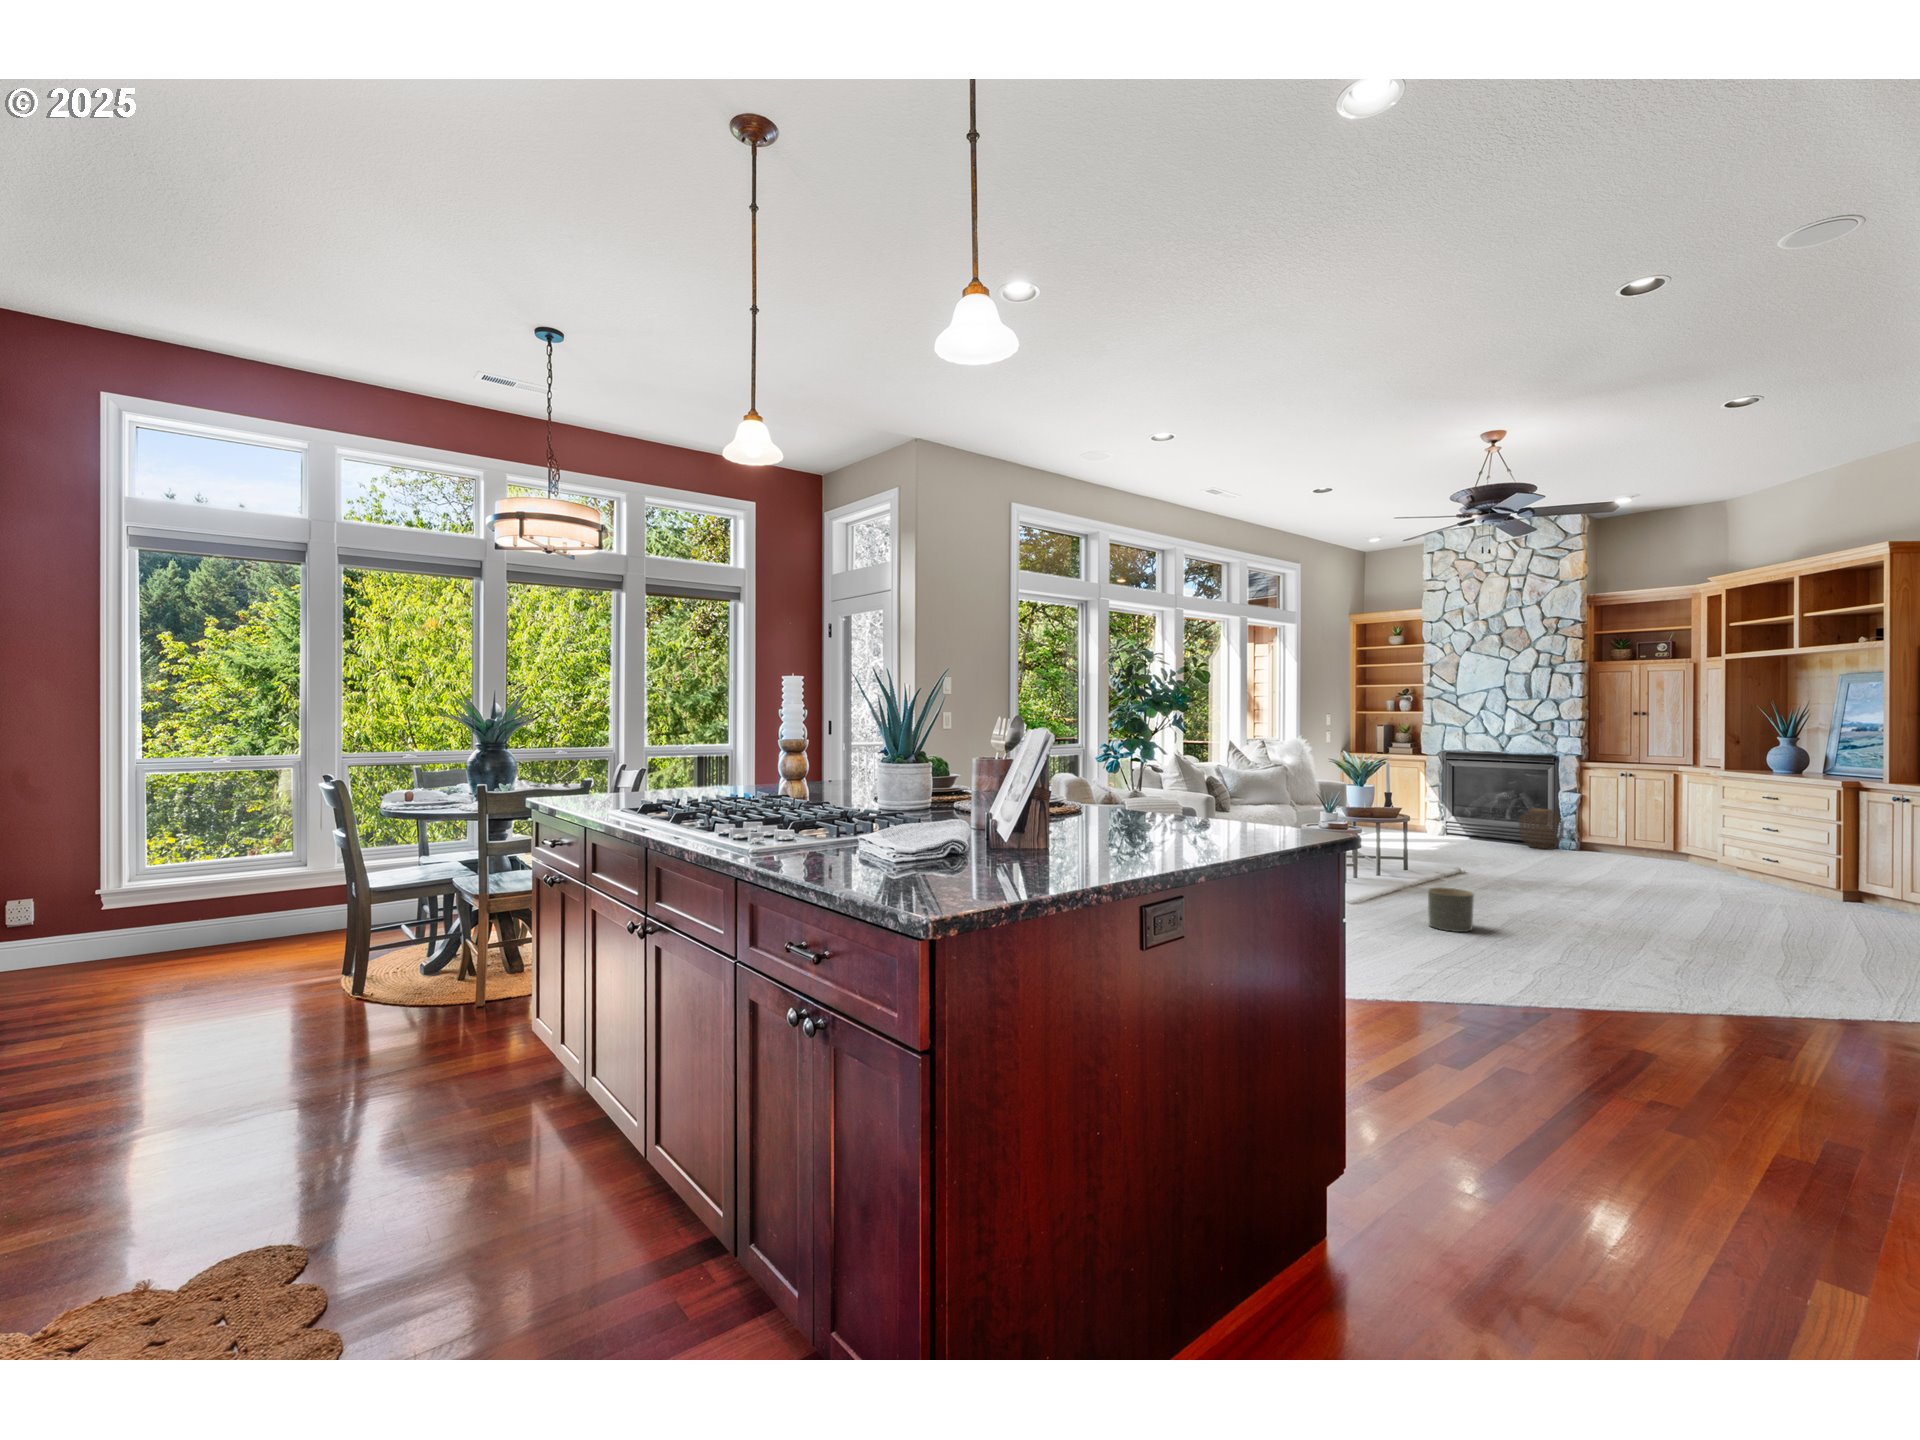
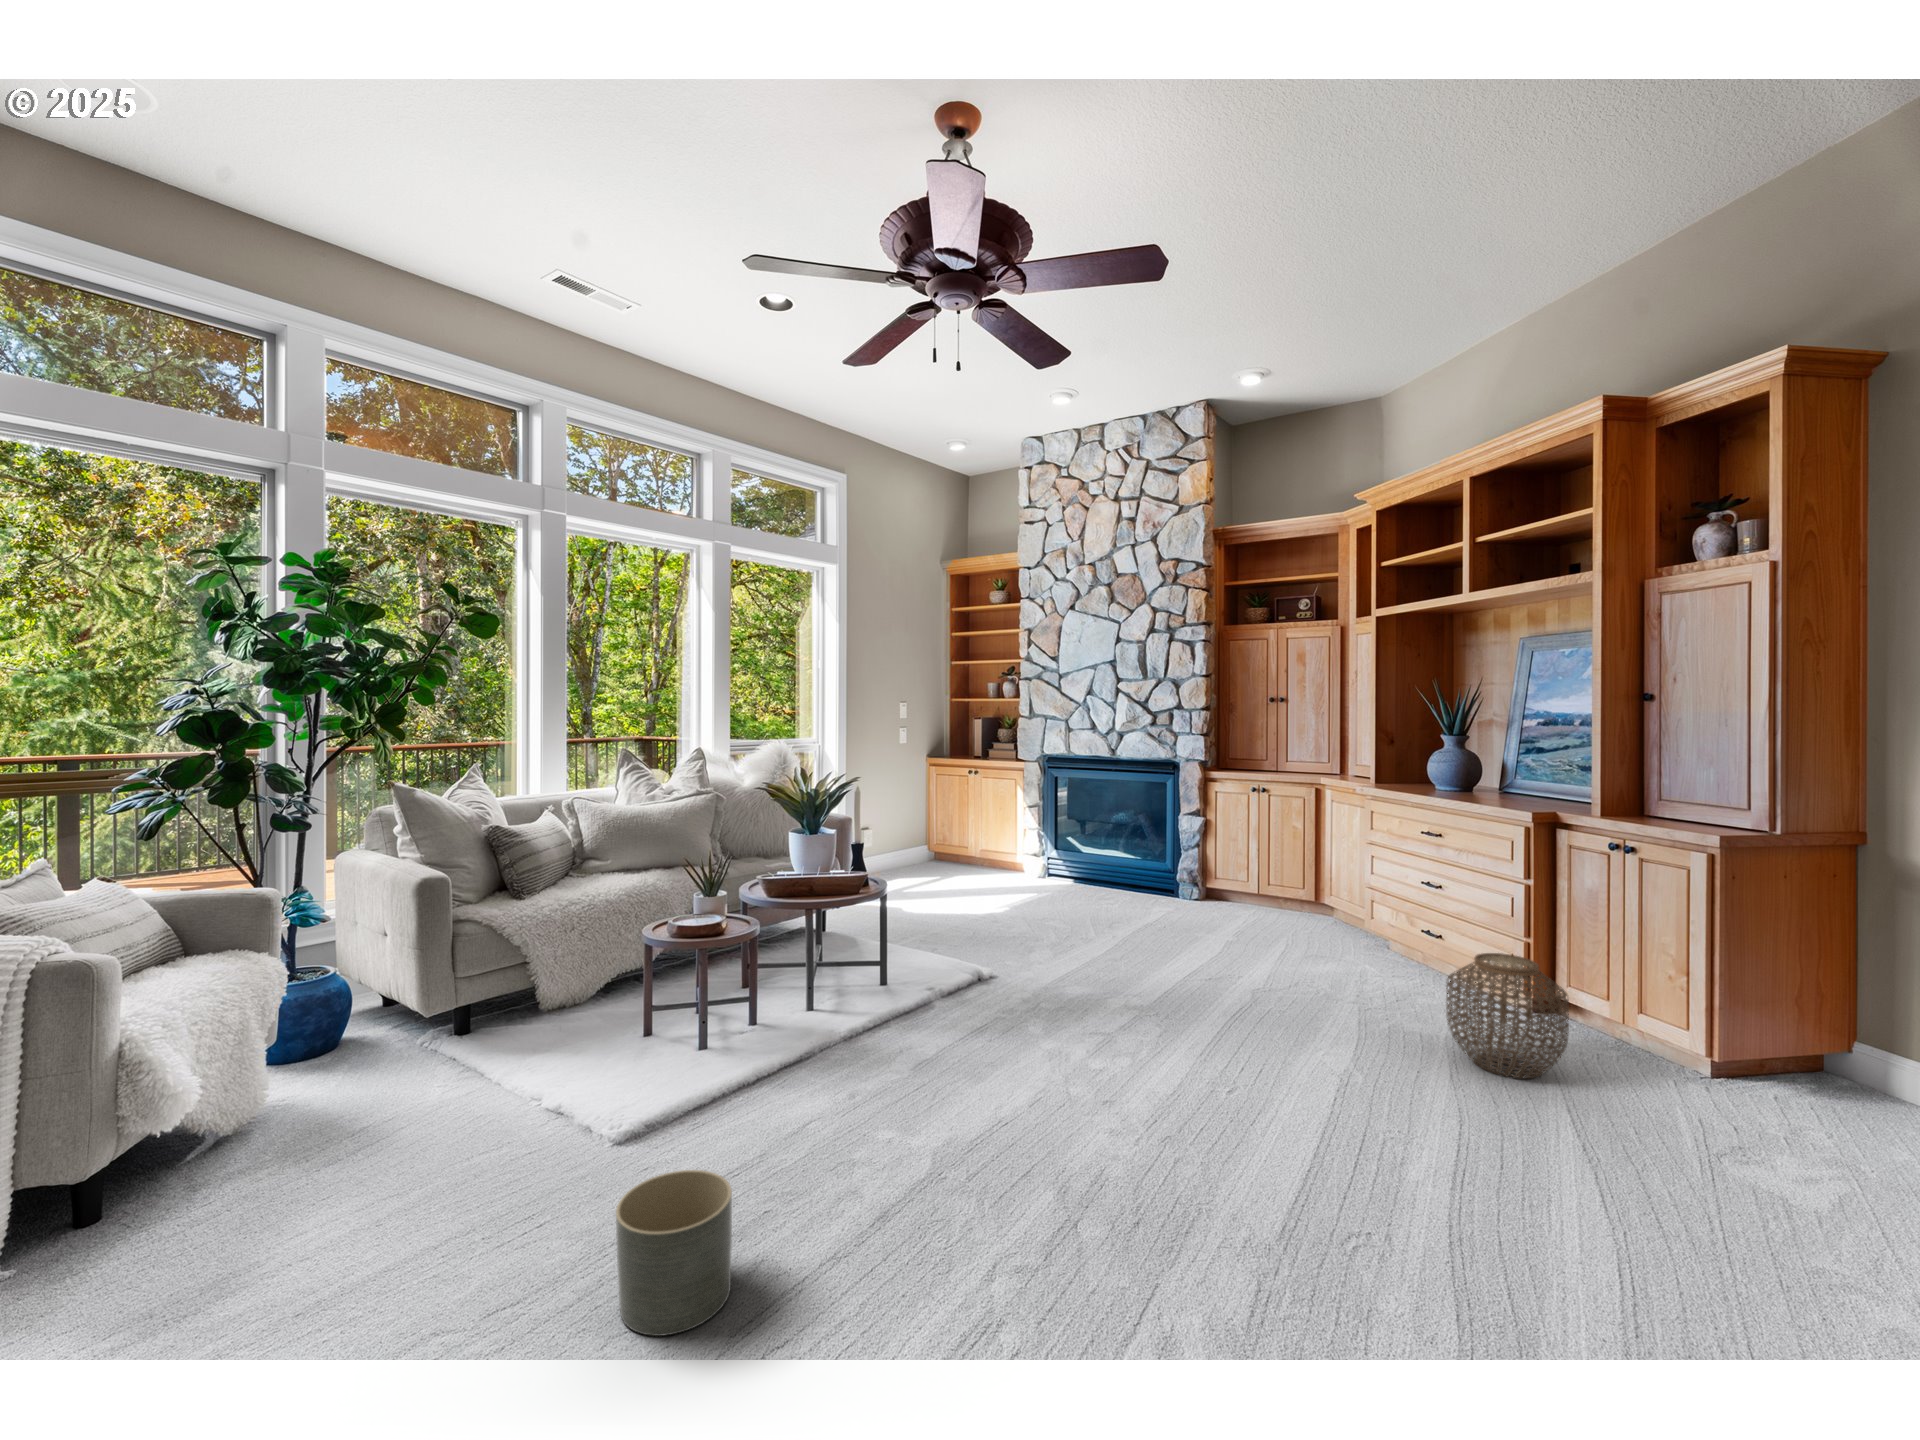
woven basket: present [1519,808,1564,849] -> present [1446,953,1569,1079]

